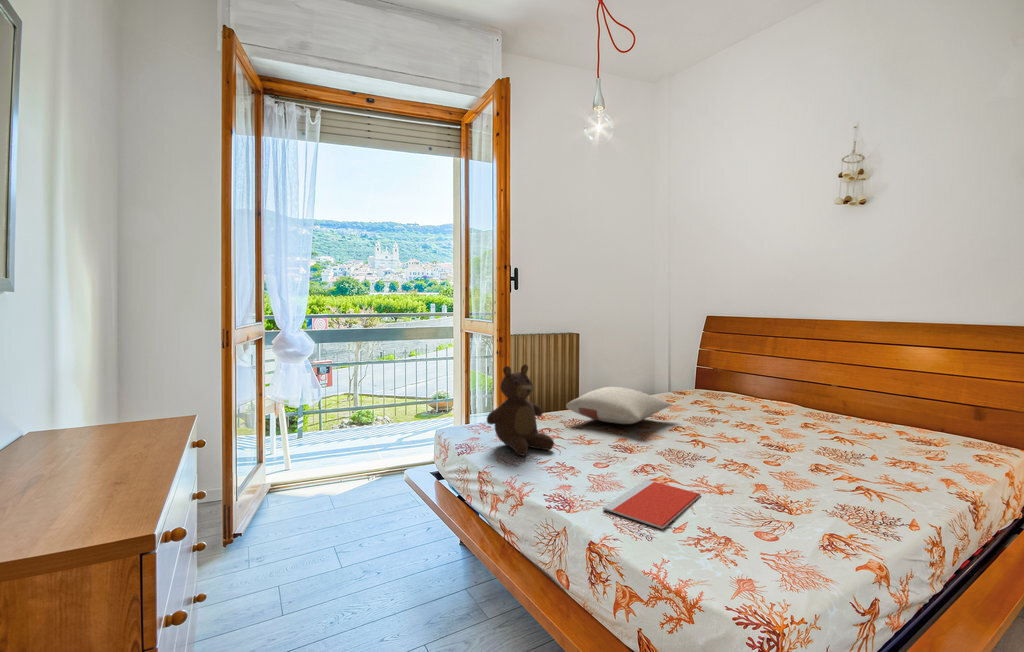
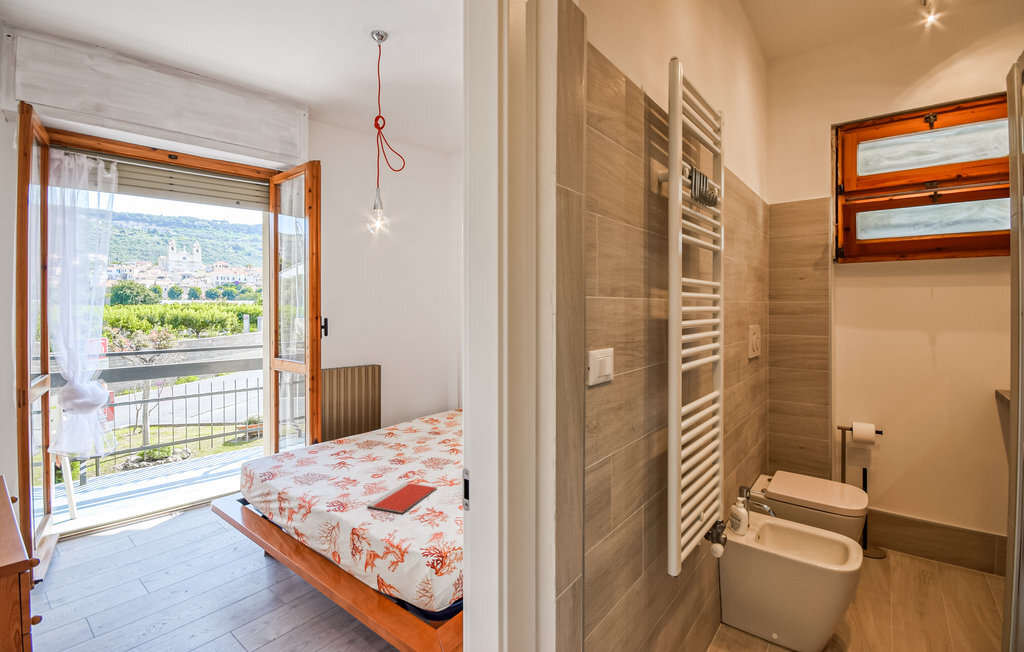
teddy bear: present [487,365,554,455] -> none [287,404,344,476]
pillow: present [566,387,672,424] -> none [360,413,443,442]

